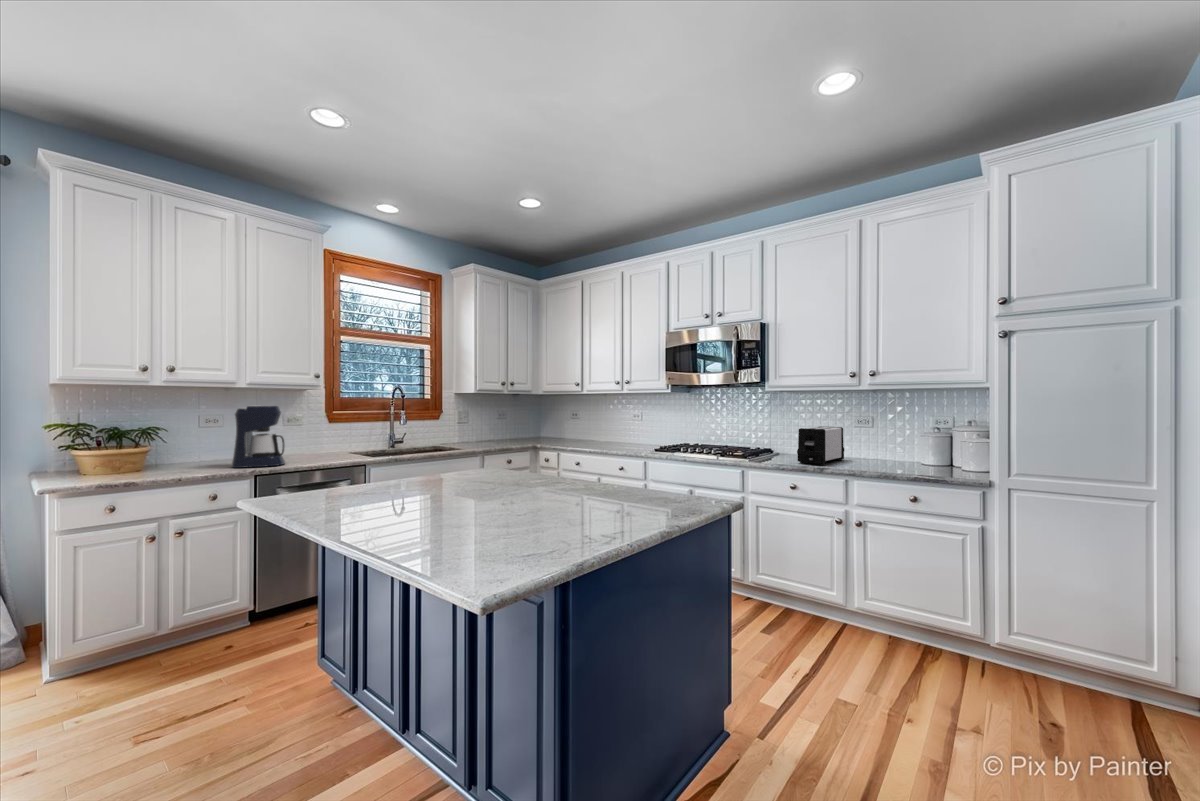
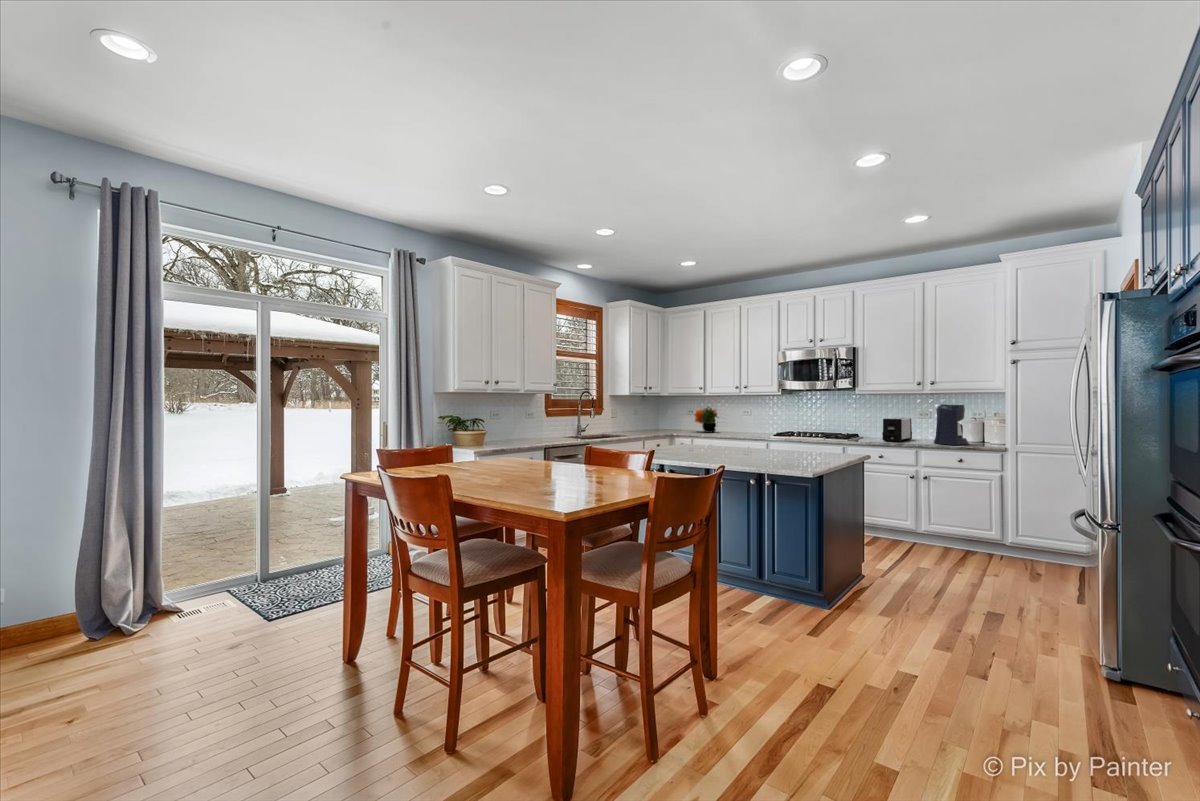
coffee maker: present [232,405,285,468] -> present [934,404,969,445]
flower arrangement: none [570,409,608,443] -> present [694,407,719,433]

